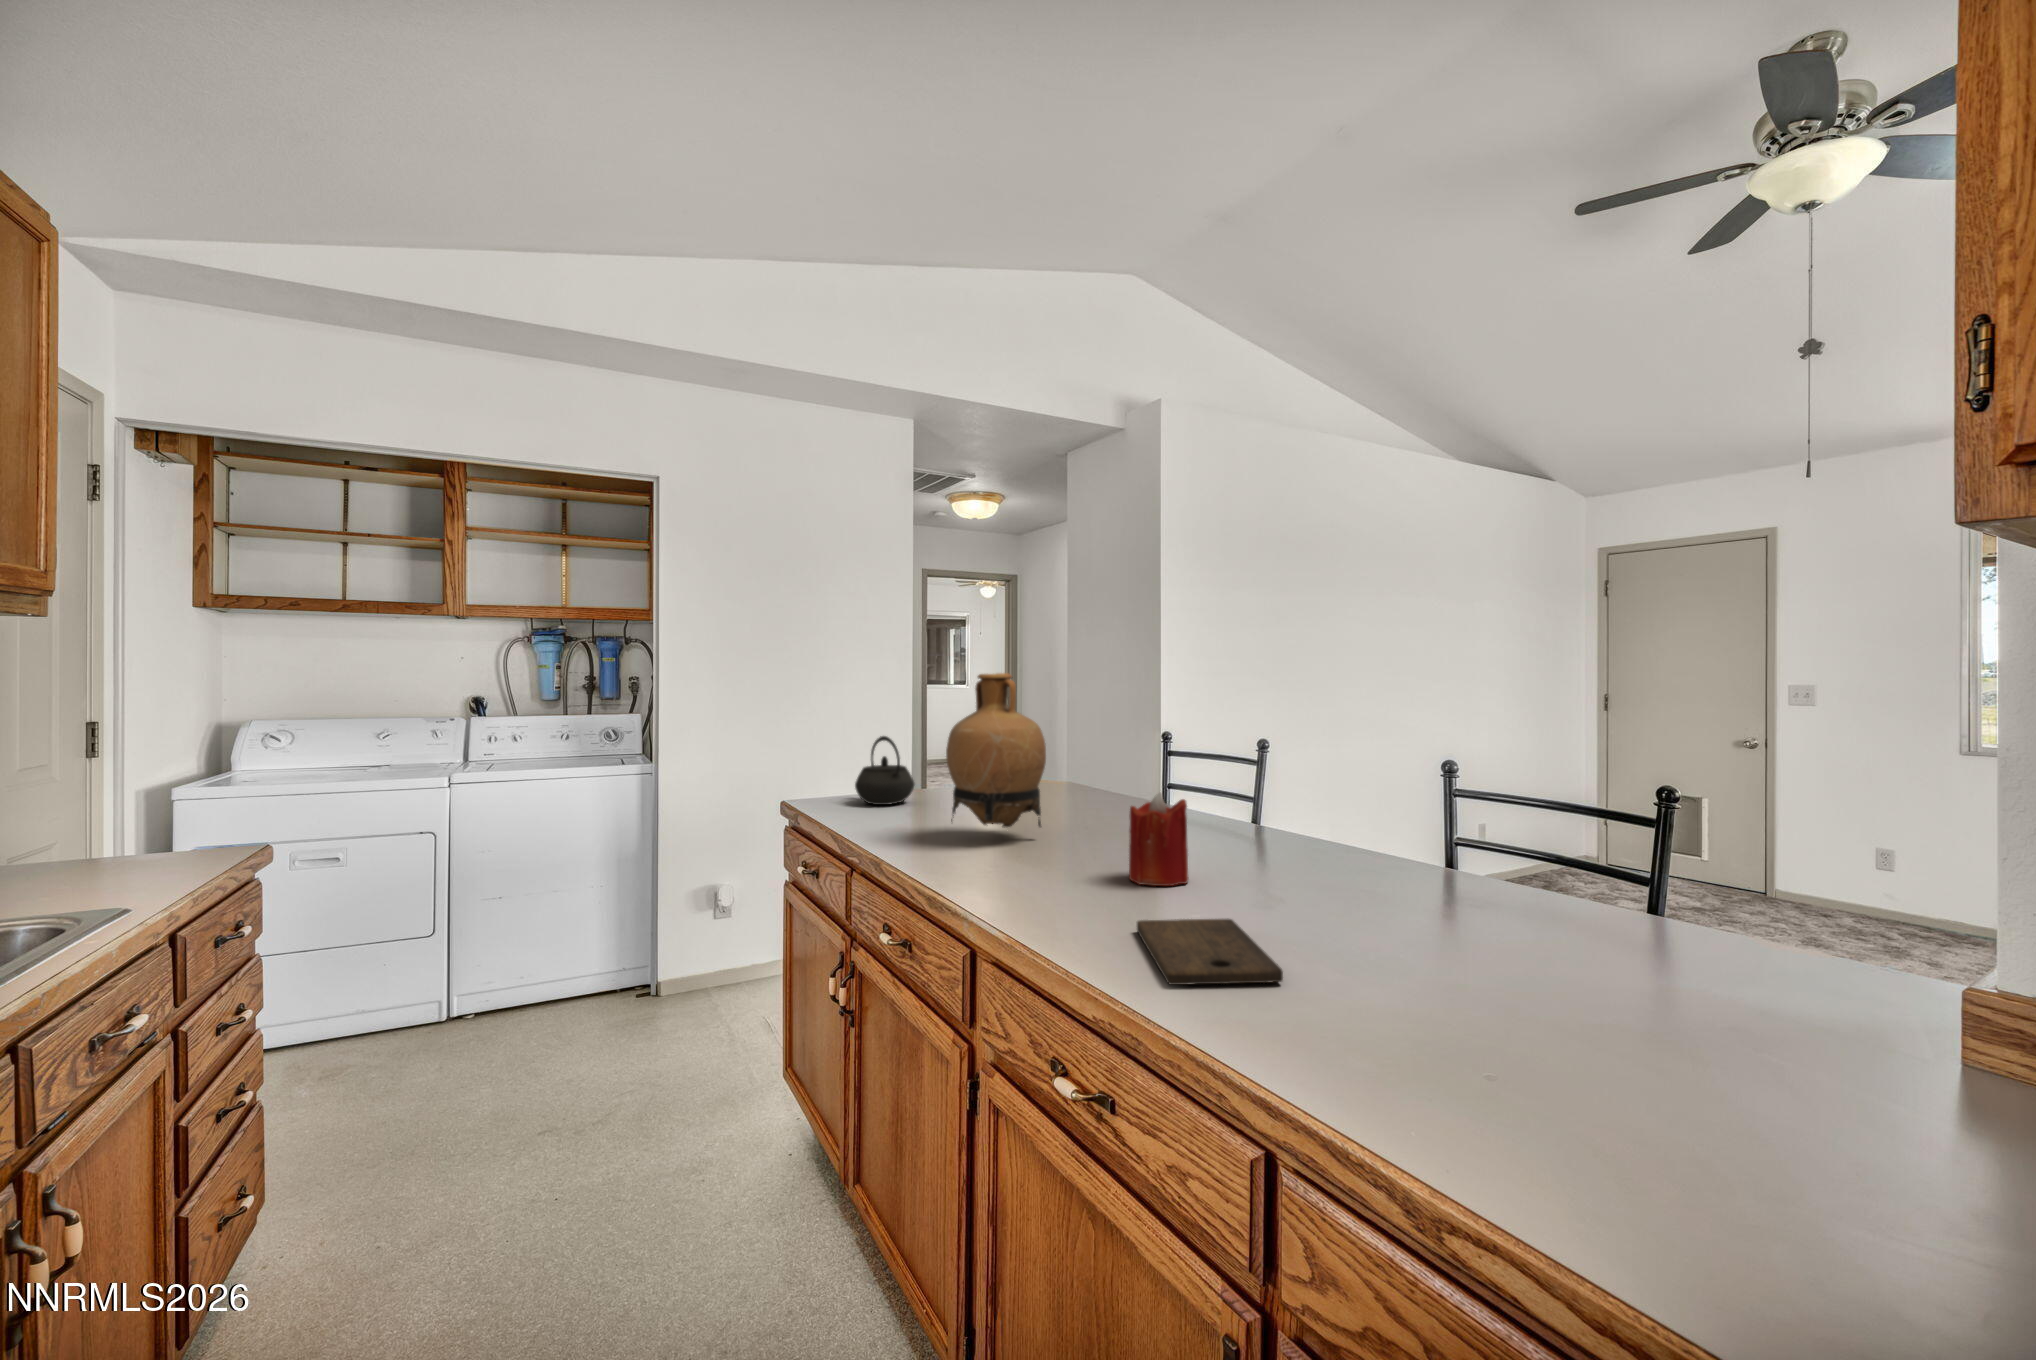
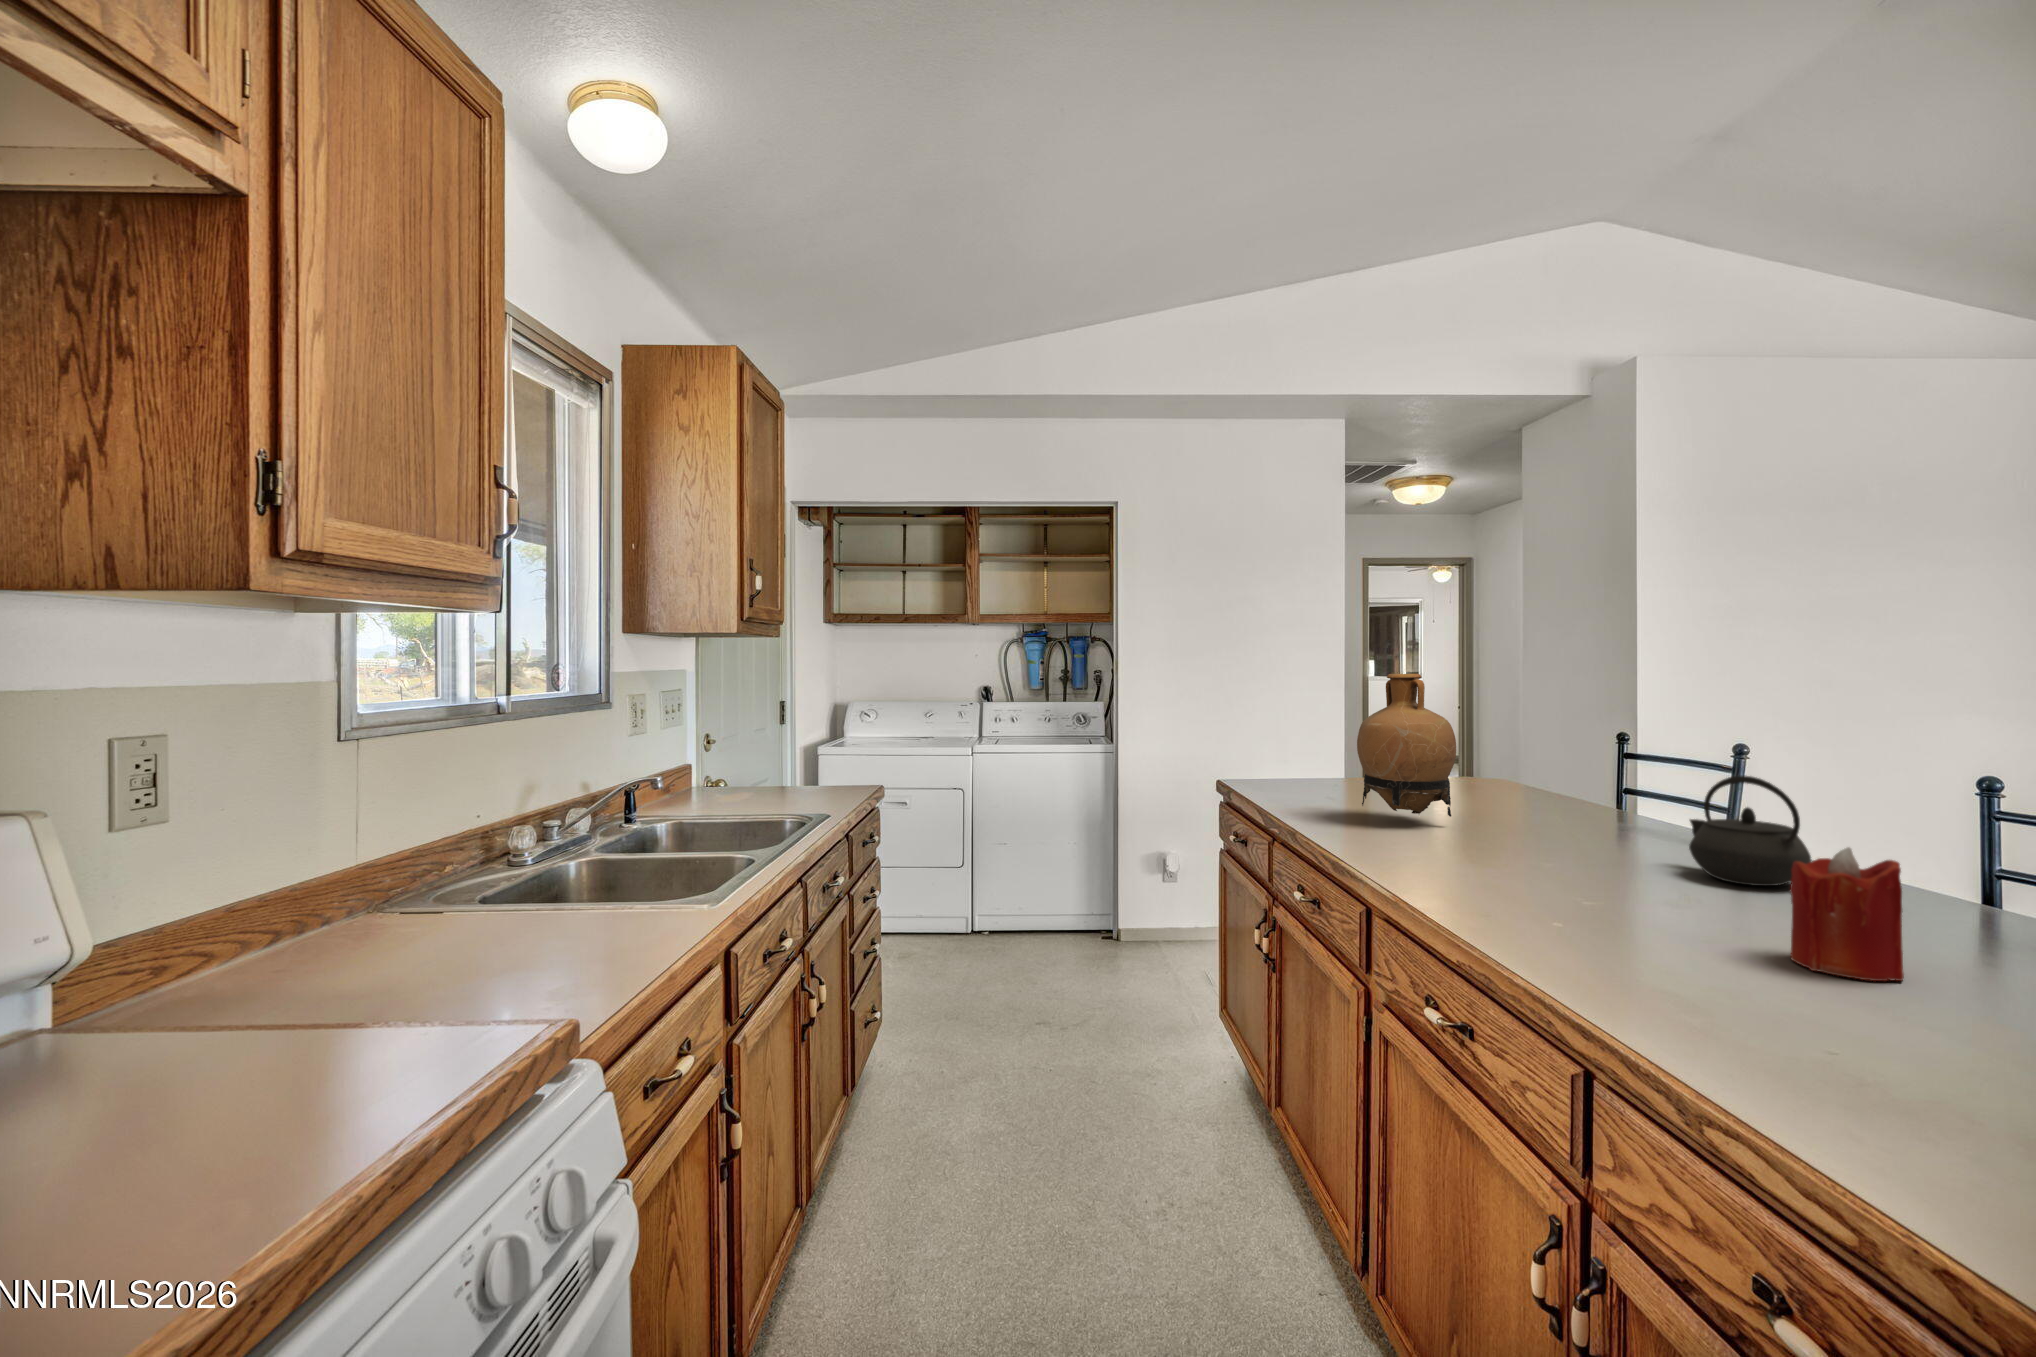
kettle: present [855,736,914,805] -> present [1689,775,1811,886]
candle: present [1129,793,1189,886] -> present [1790,847,1904,981]
cutting board: present [1137,919,1283,985] -> none [1515,896,1646,957]

